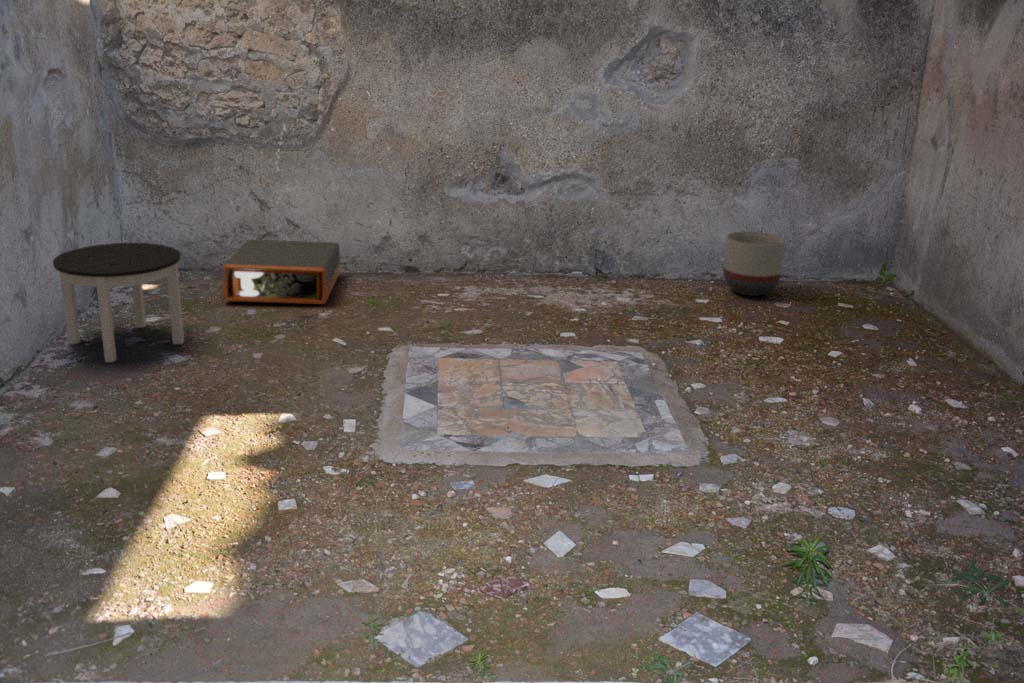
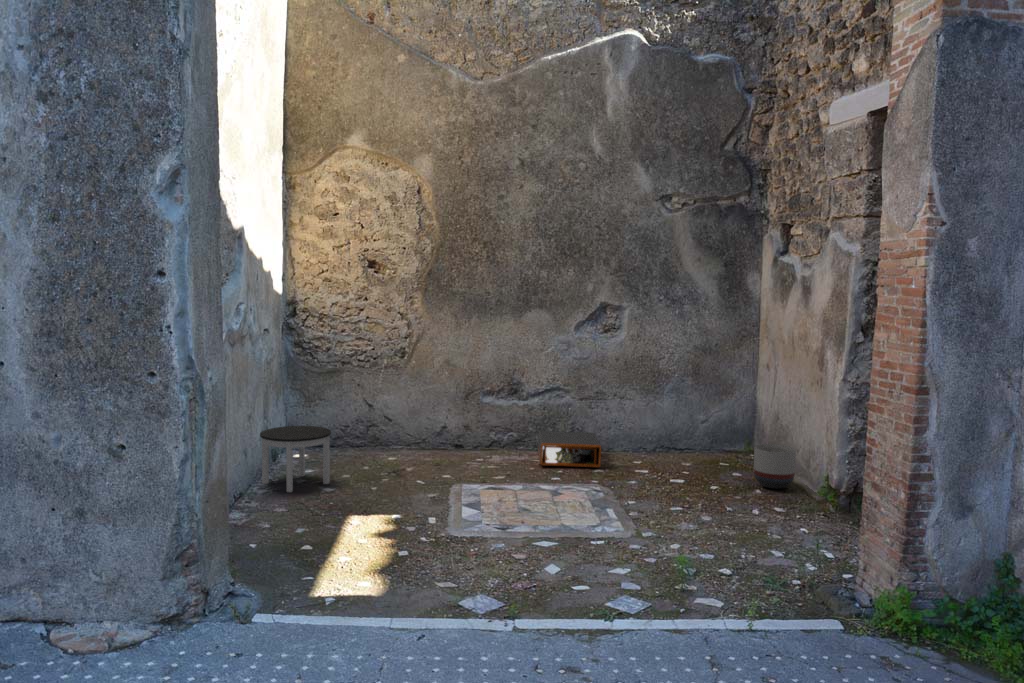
planter: present [723,231,785,296] -> present [754,444,796,489]
storage box: present [223,240,340,304] -> present [538,431,602,467]

